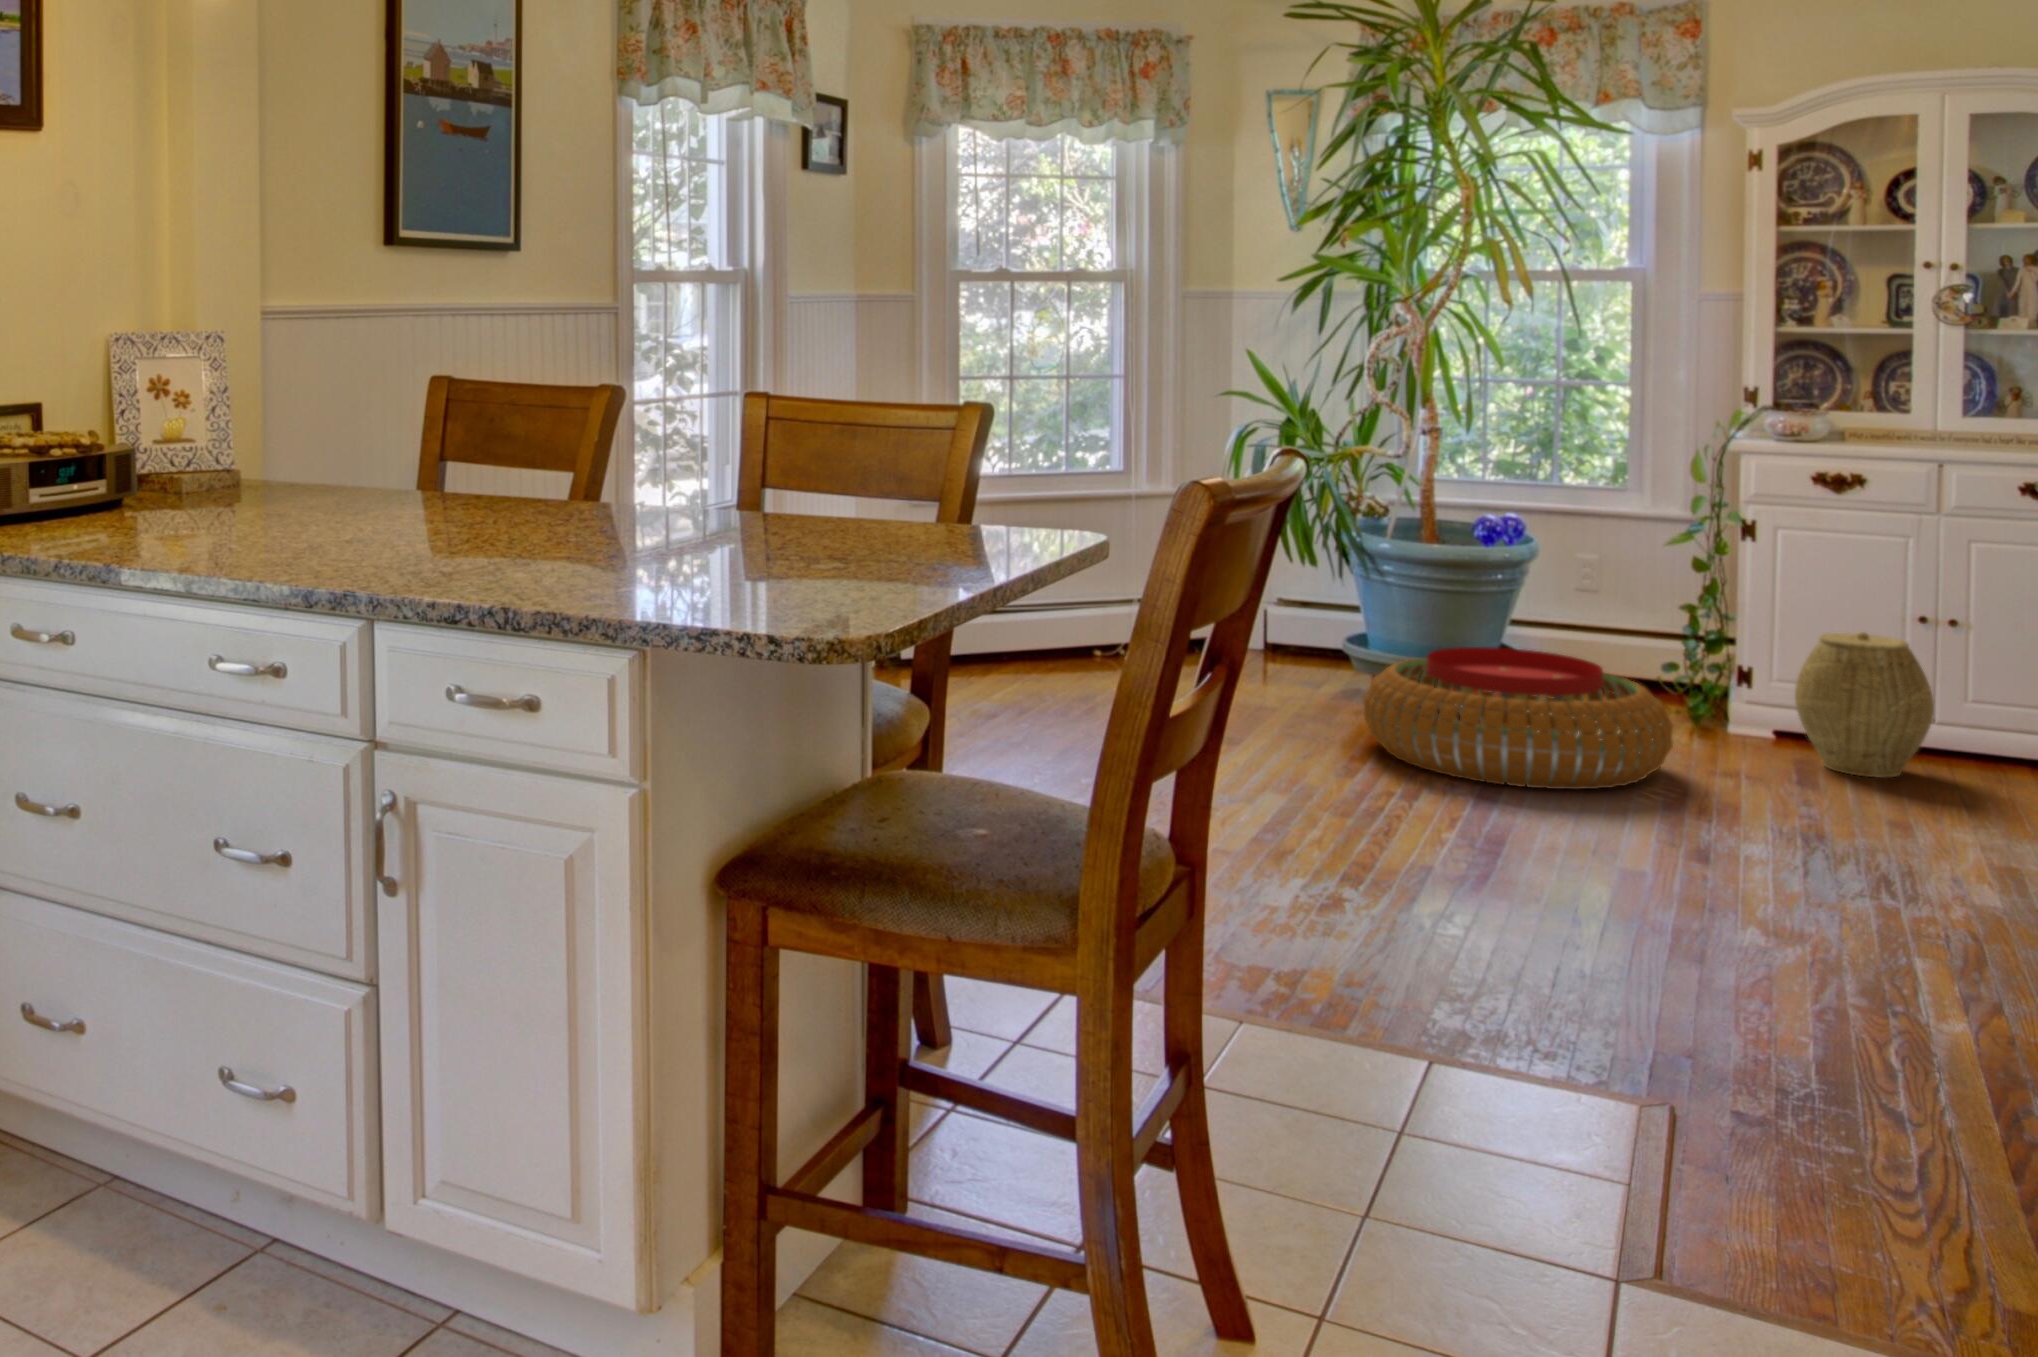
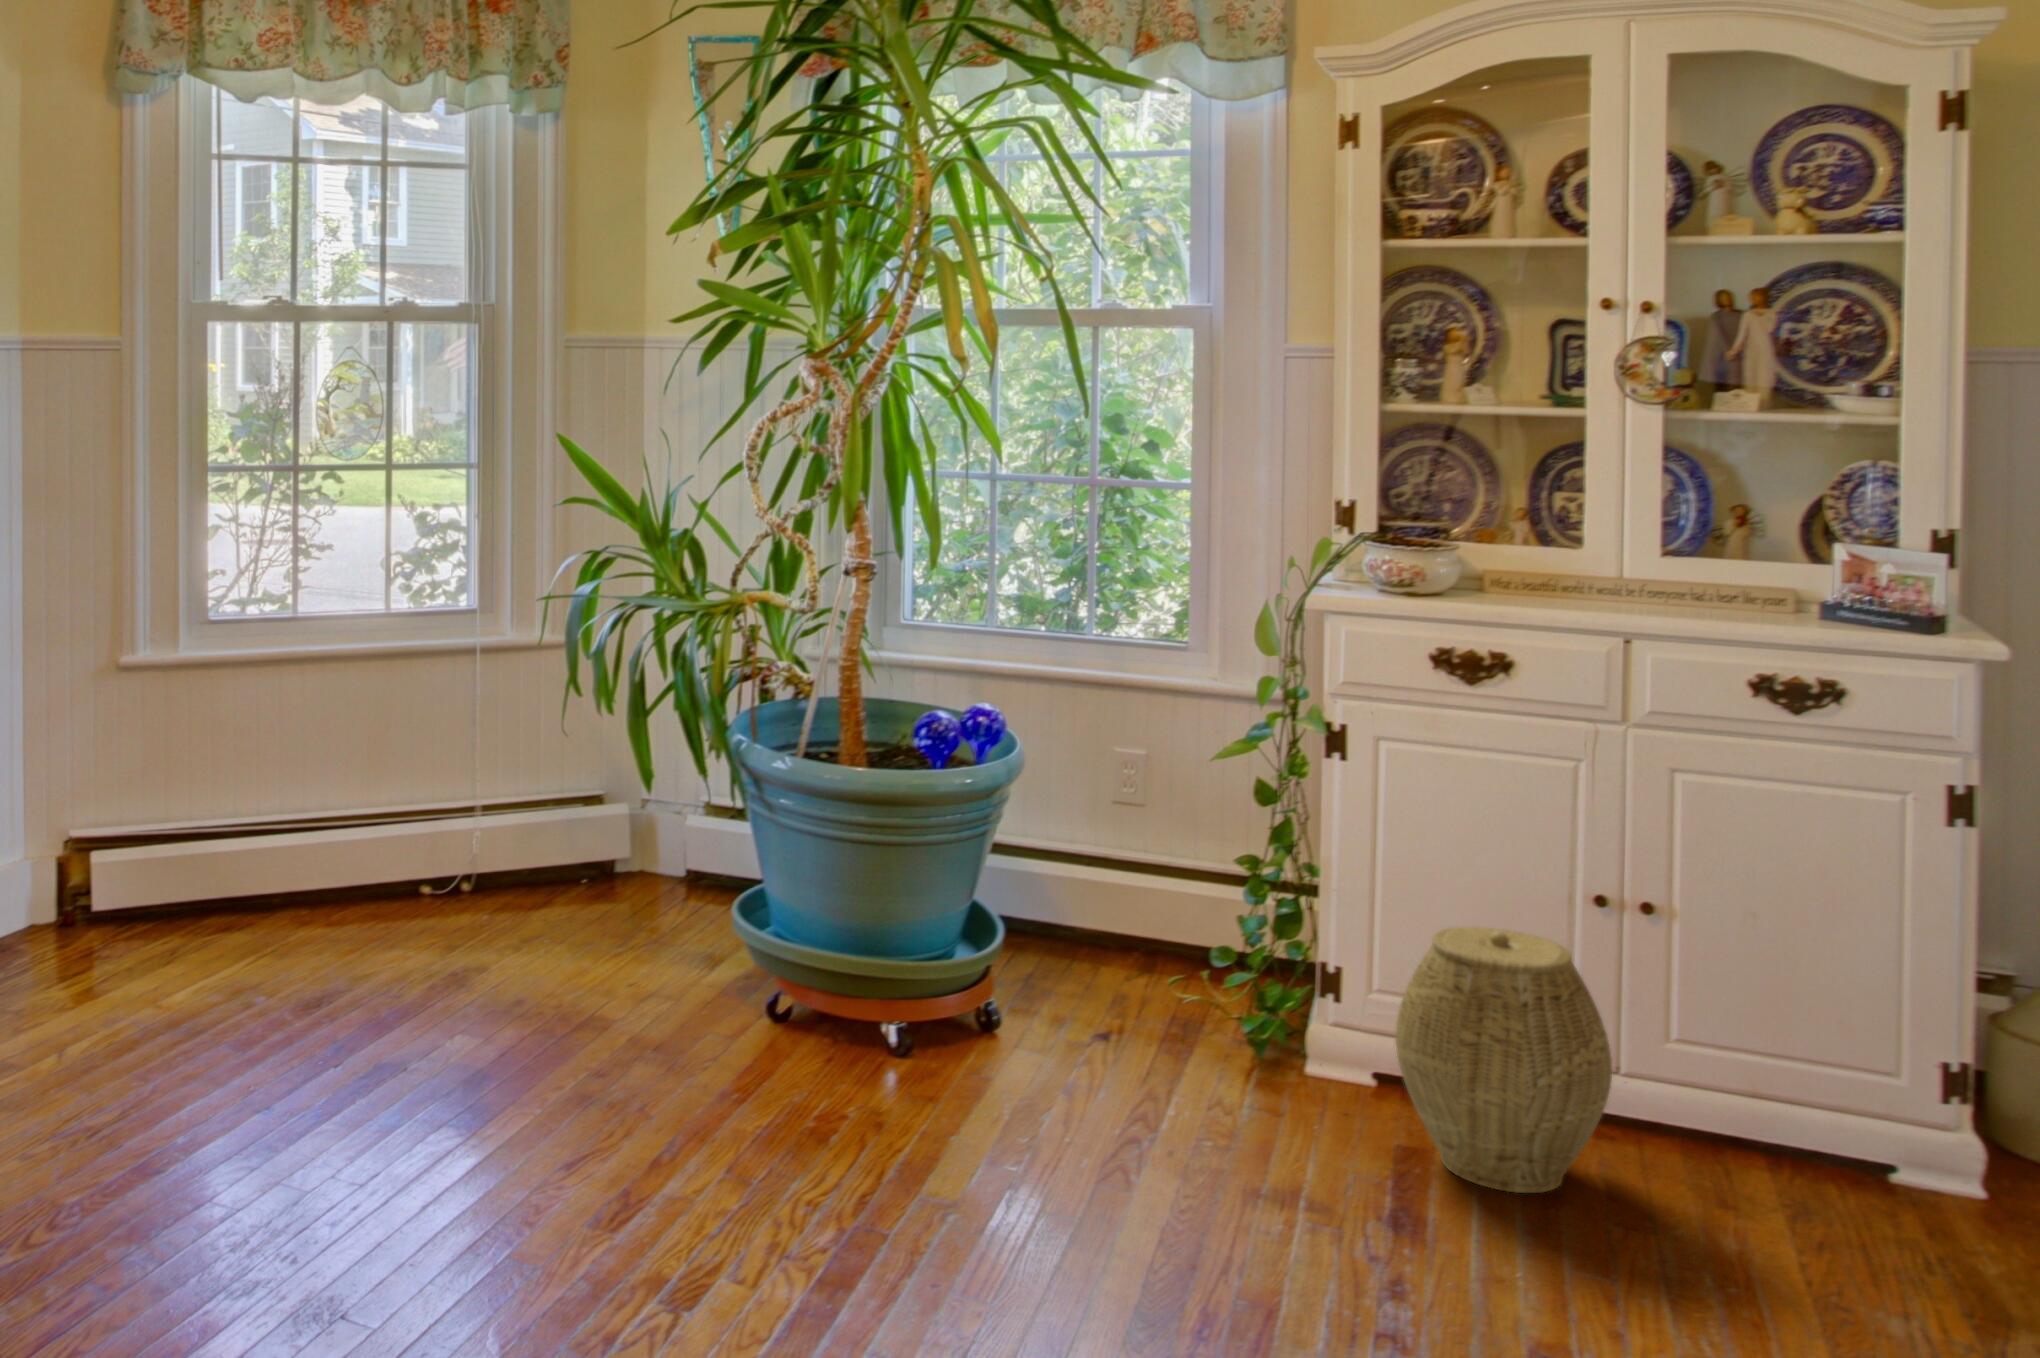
pouf: present [1363,647,1673,789] -> none [691,949,1179,1261]

